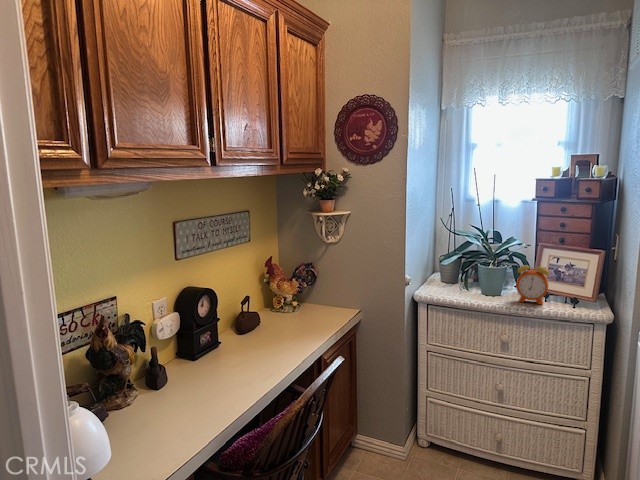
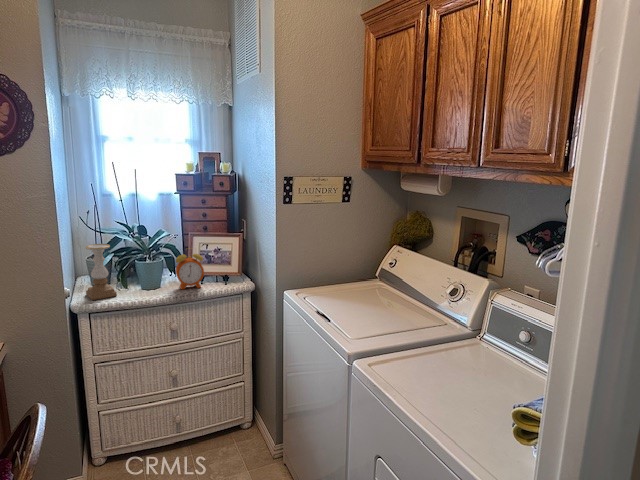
candle holder: none [432,243,455,294] -> present [85,244,117,300]

